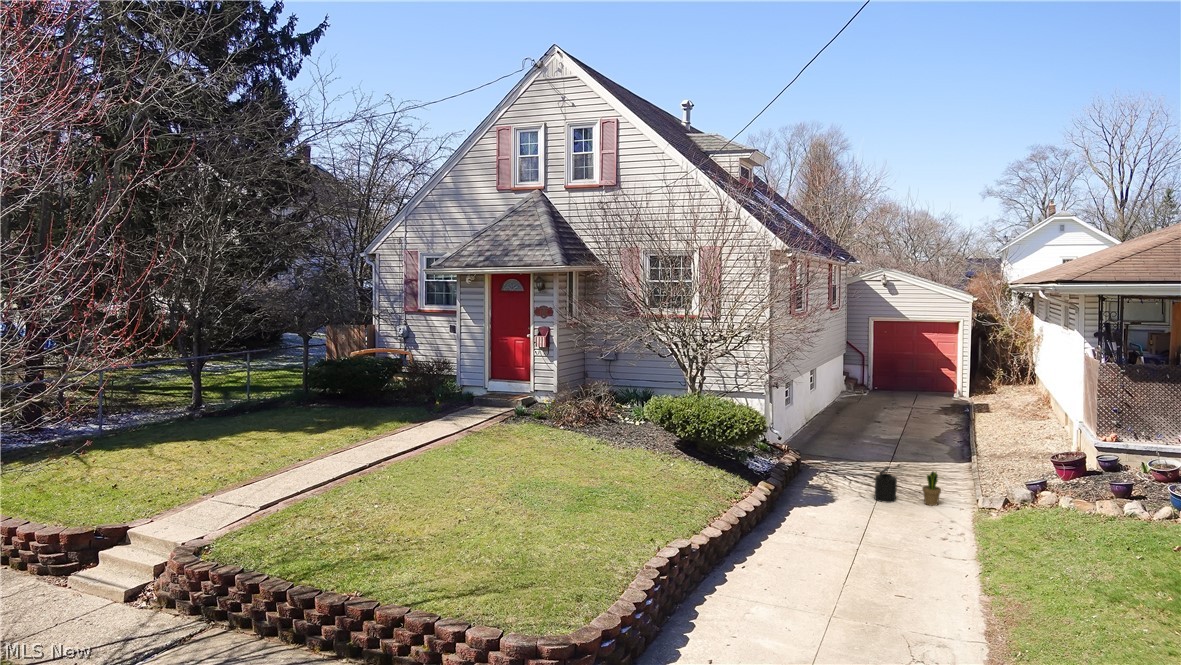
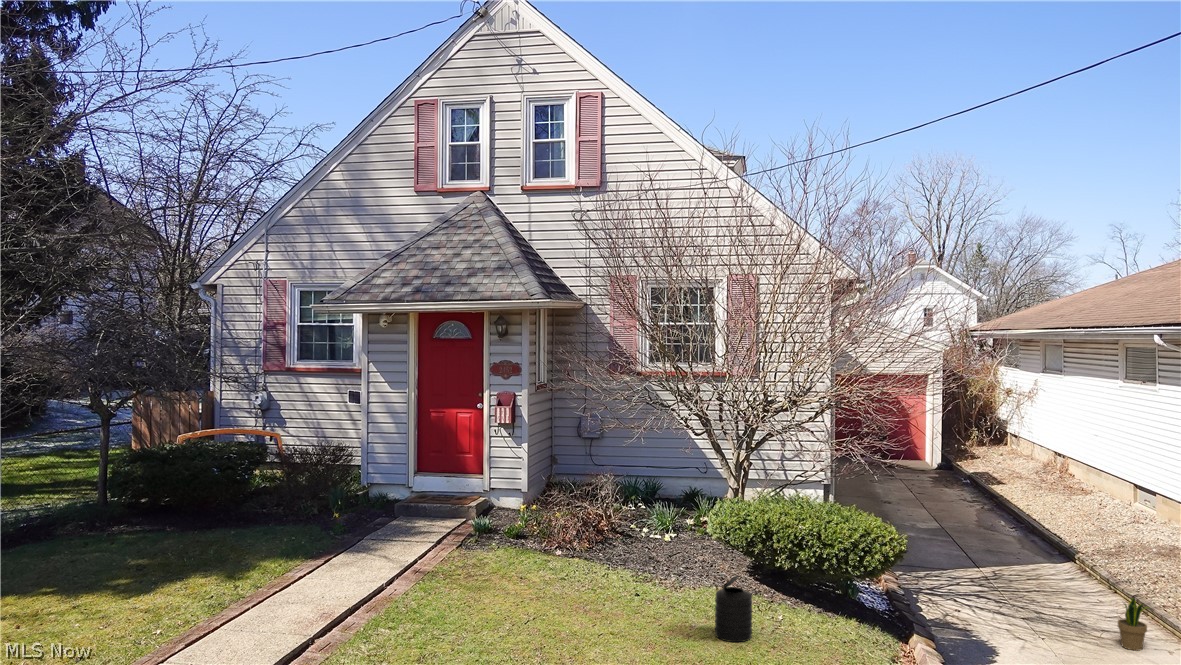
trash can: present [875,467,897,503] -> present [715,576,752,642]

